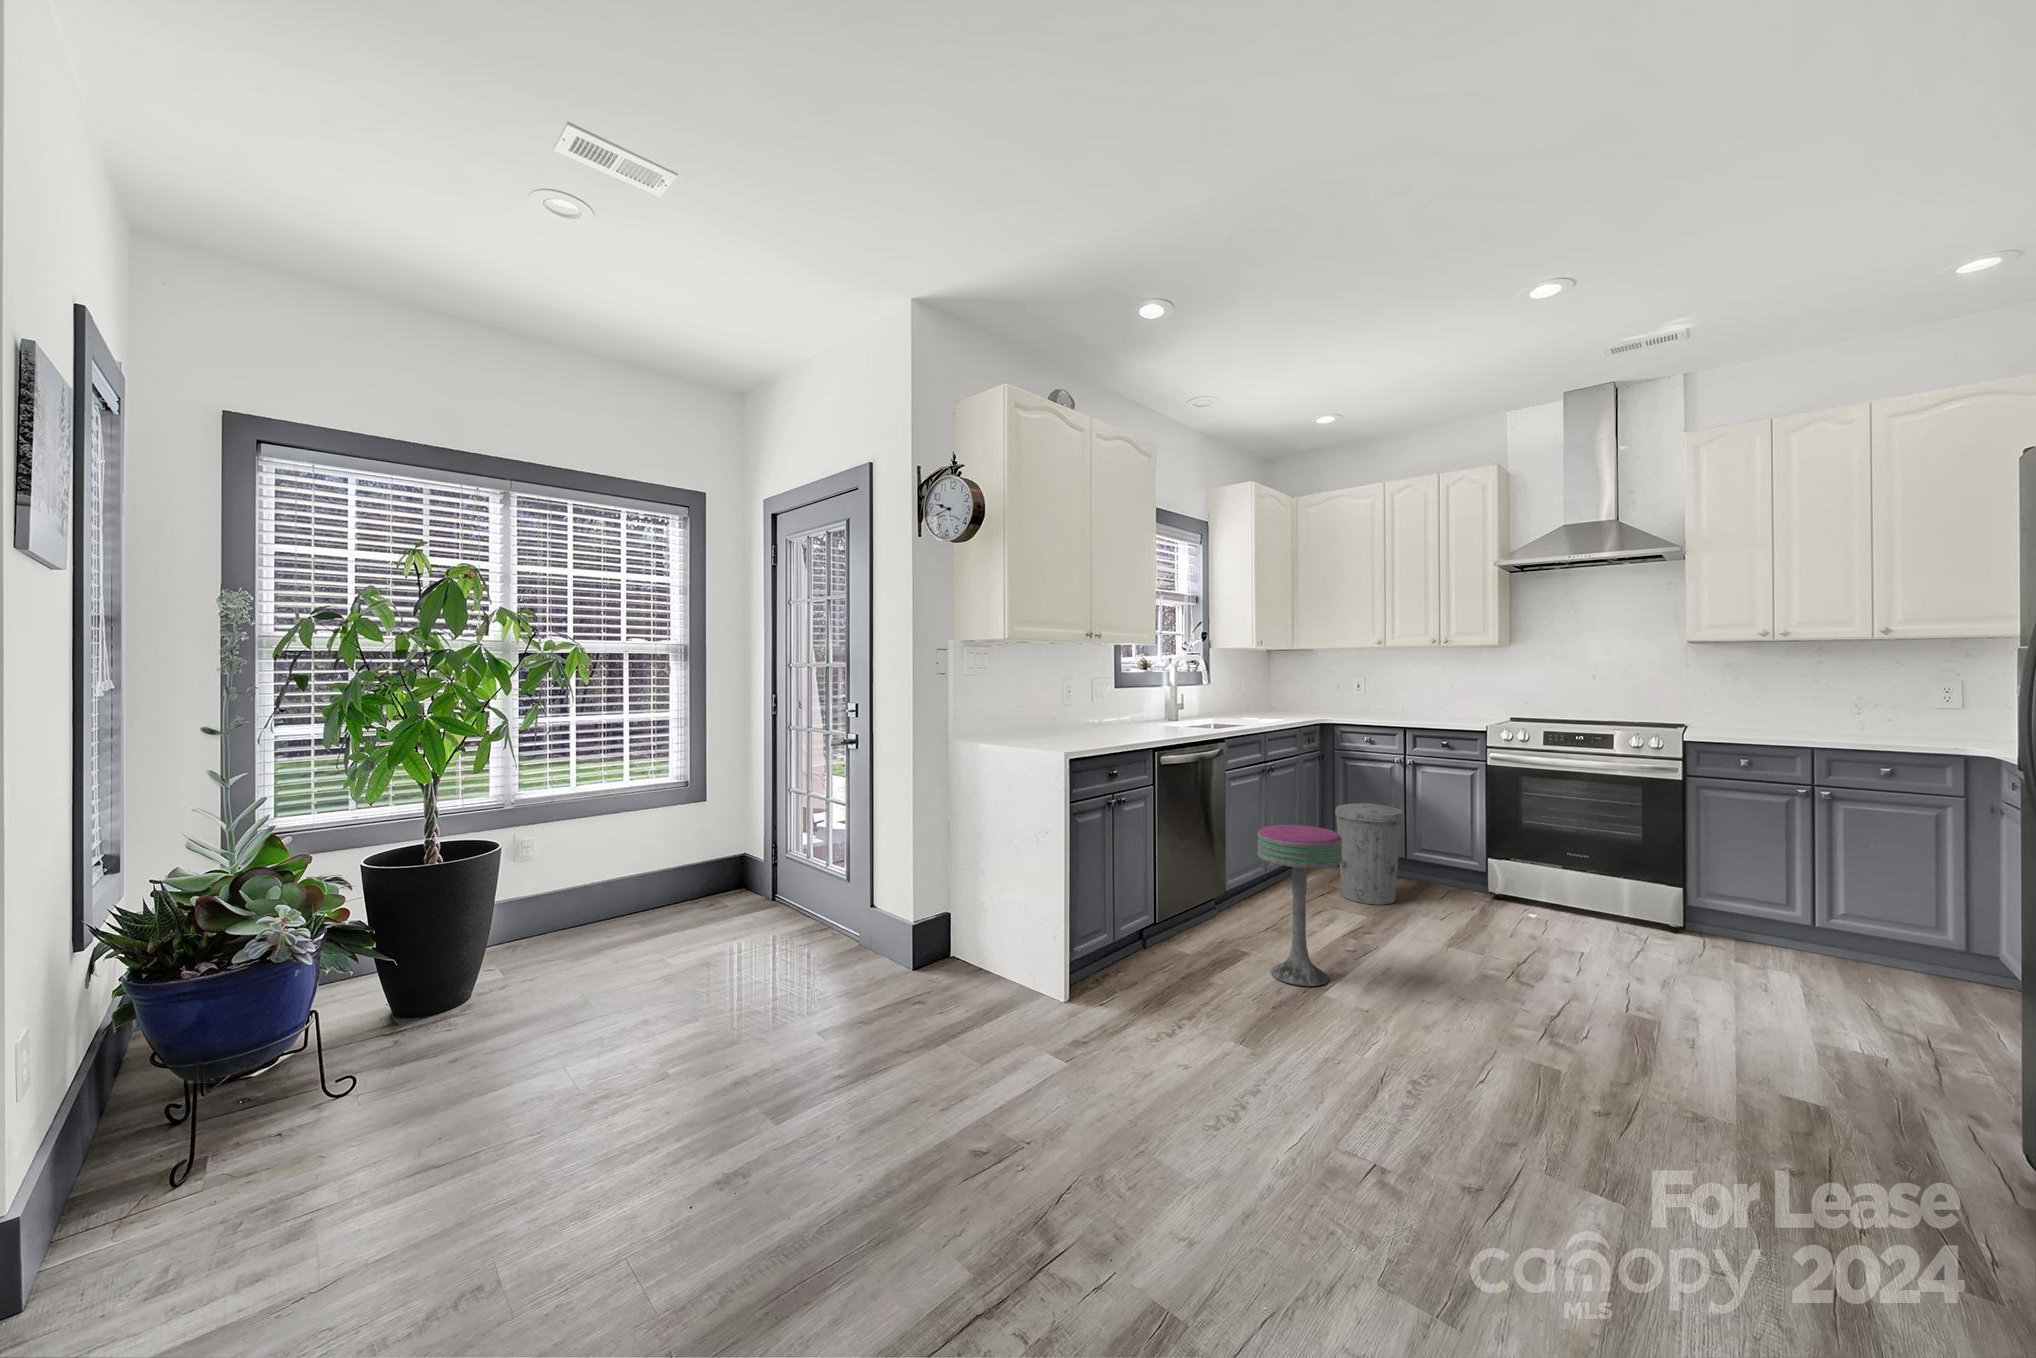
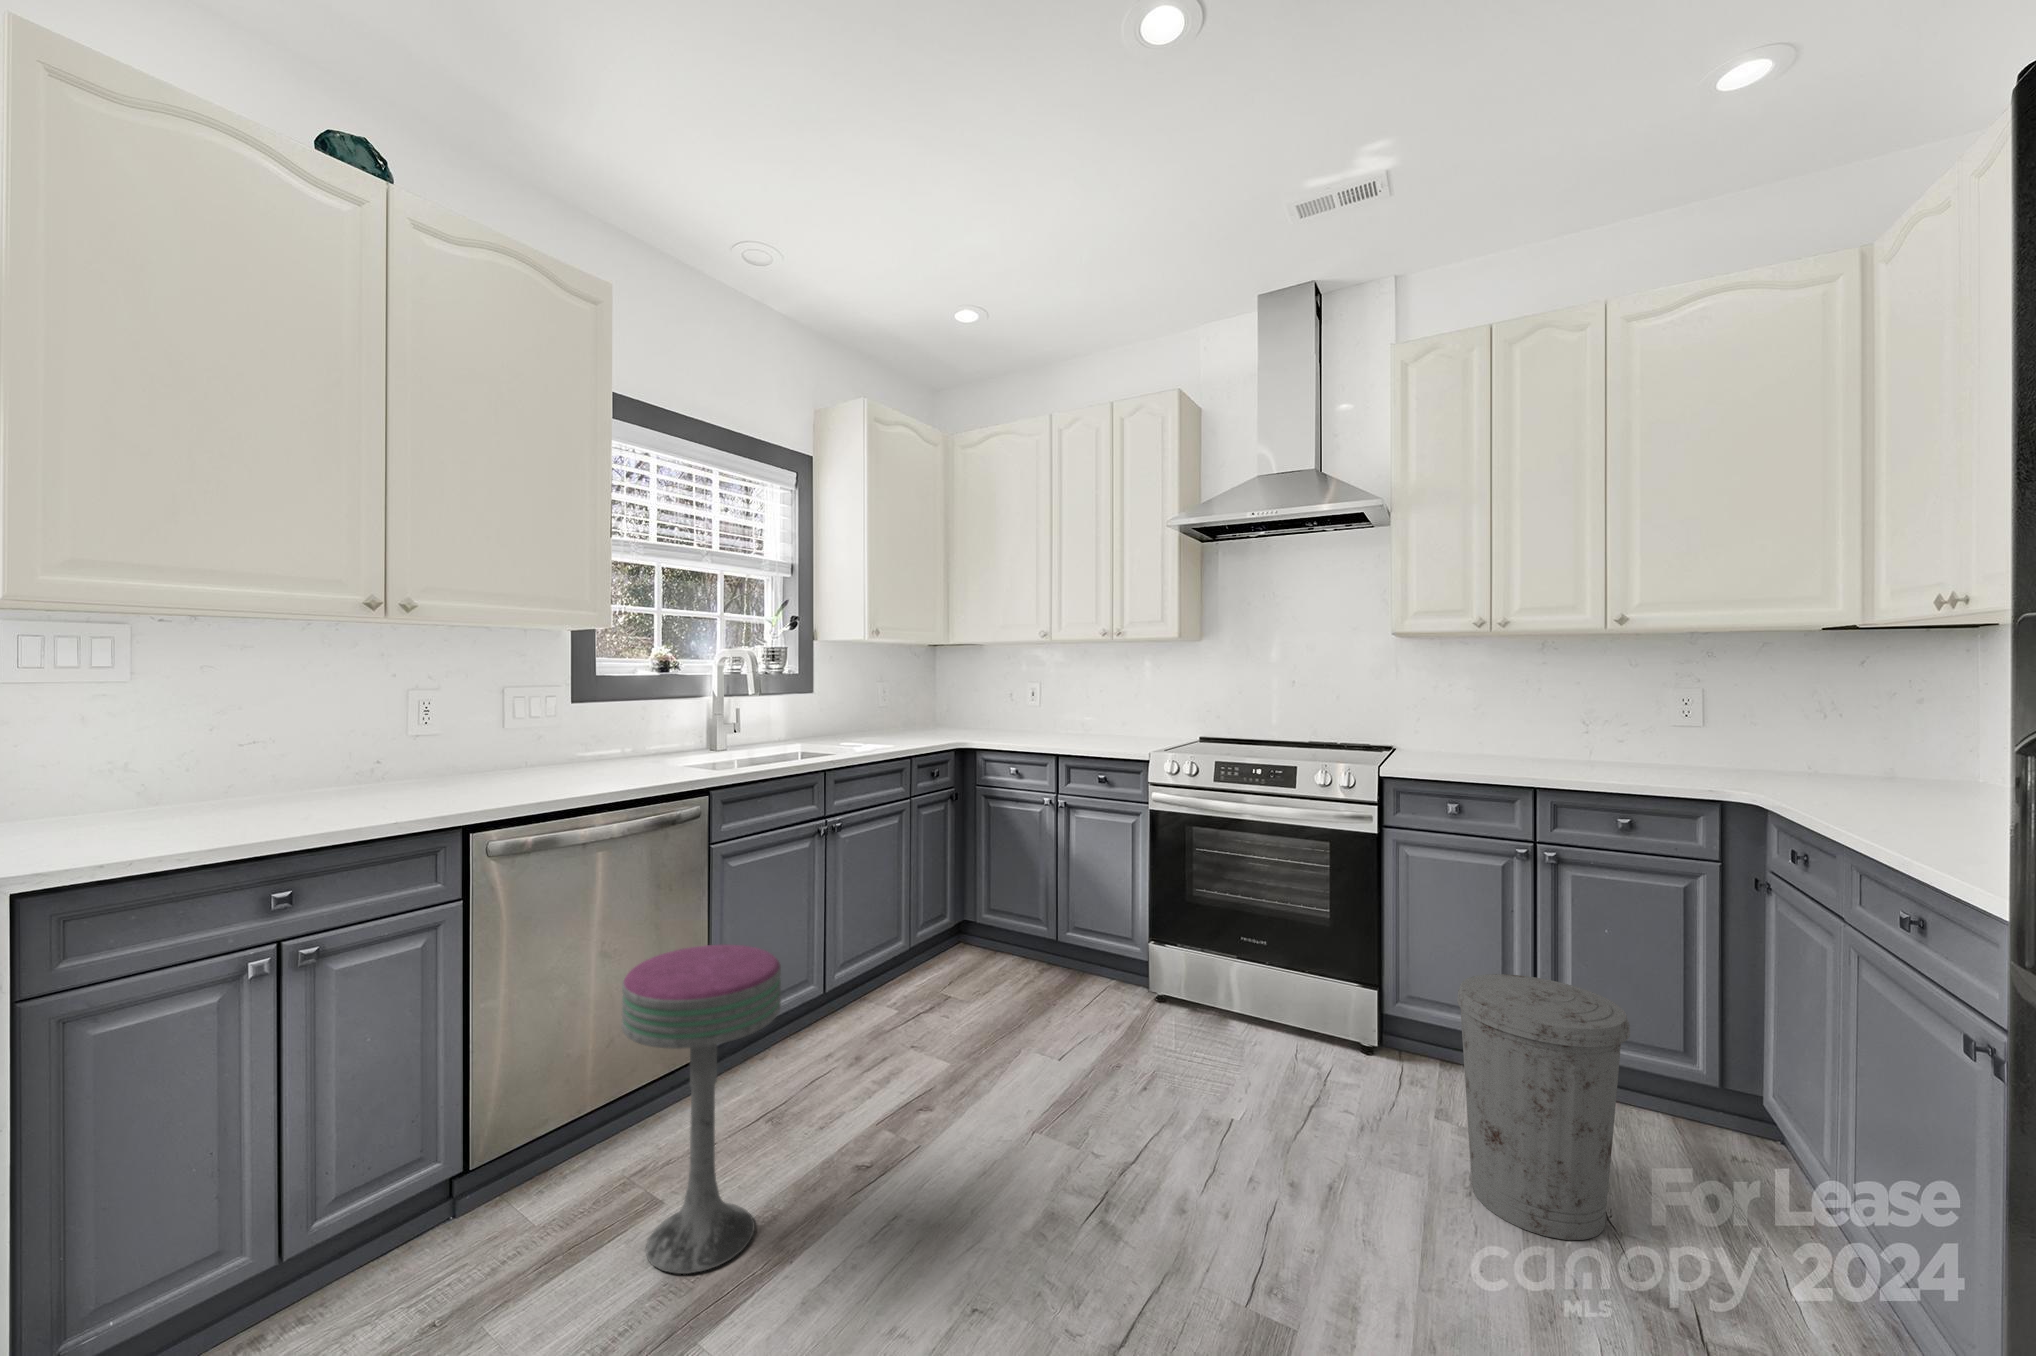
trash can: present [1335,803,1404,905] -> present [1457,974,1630,1240]

